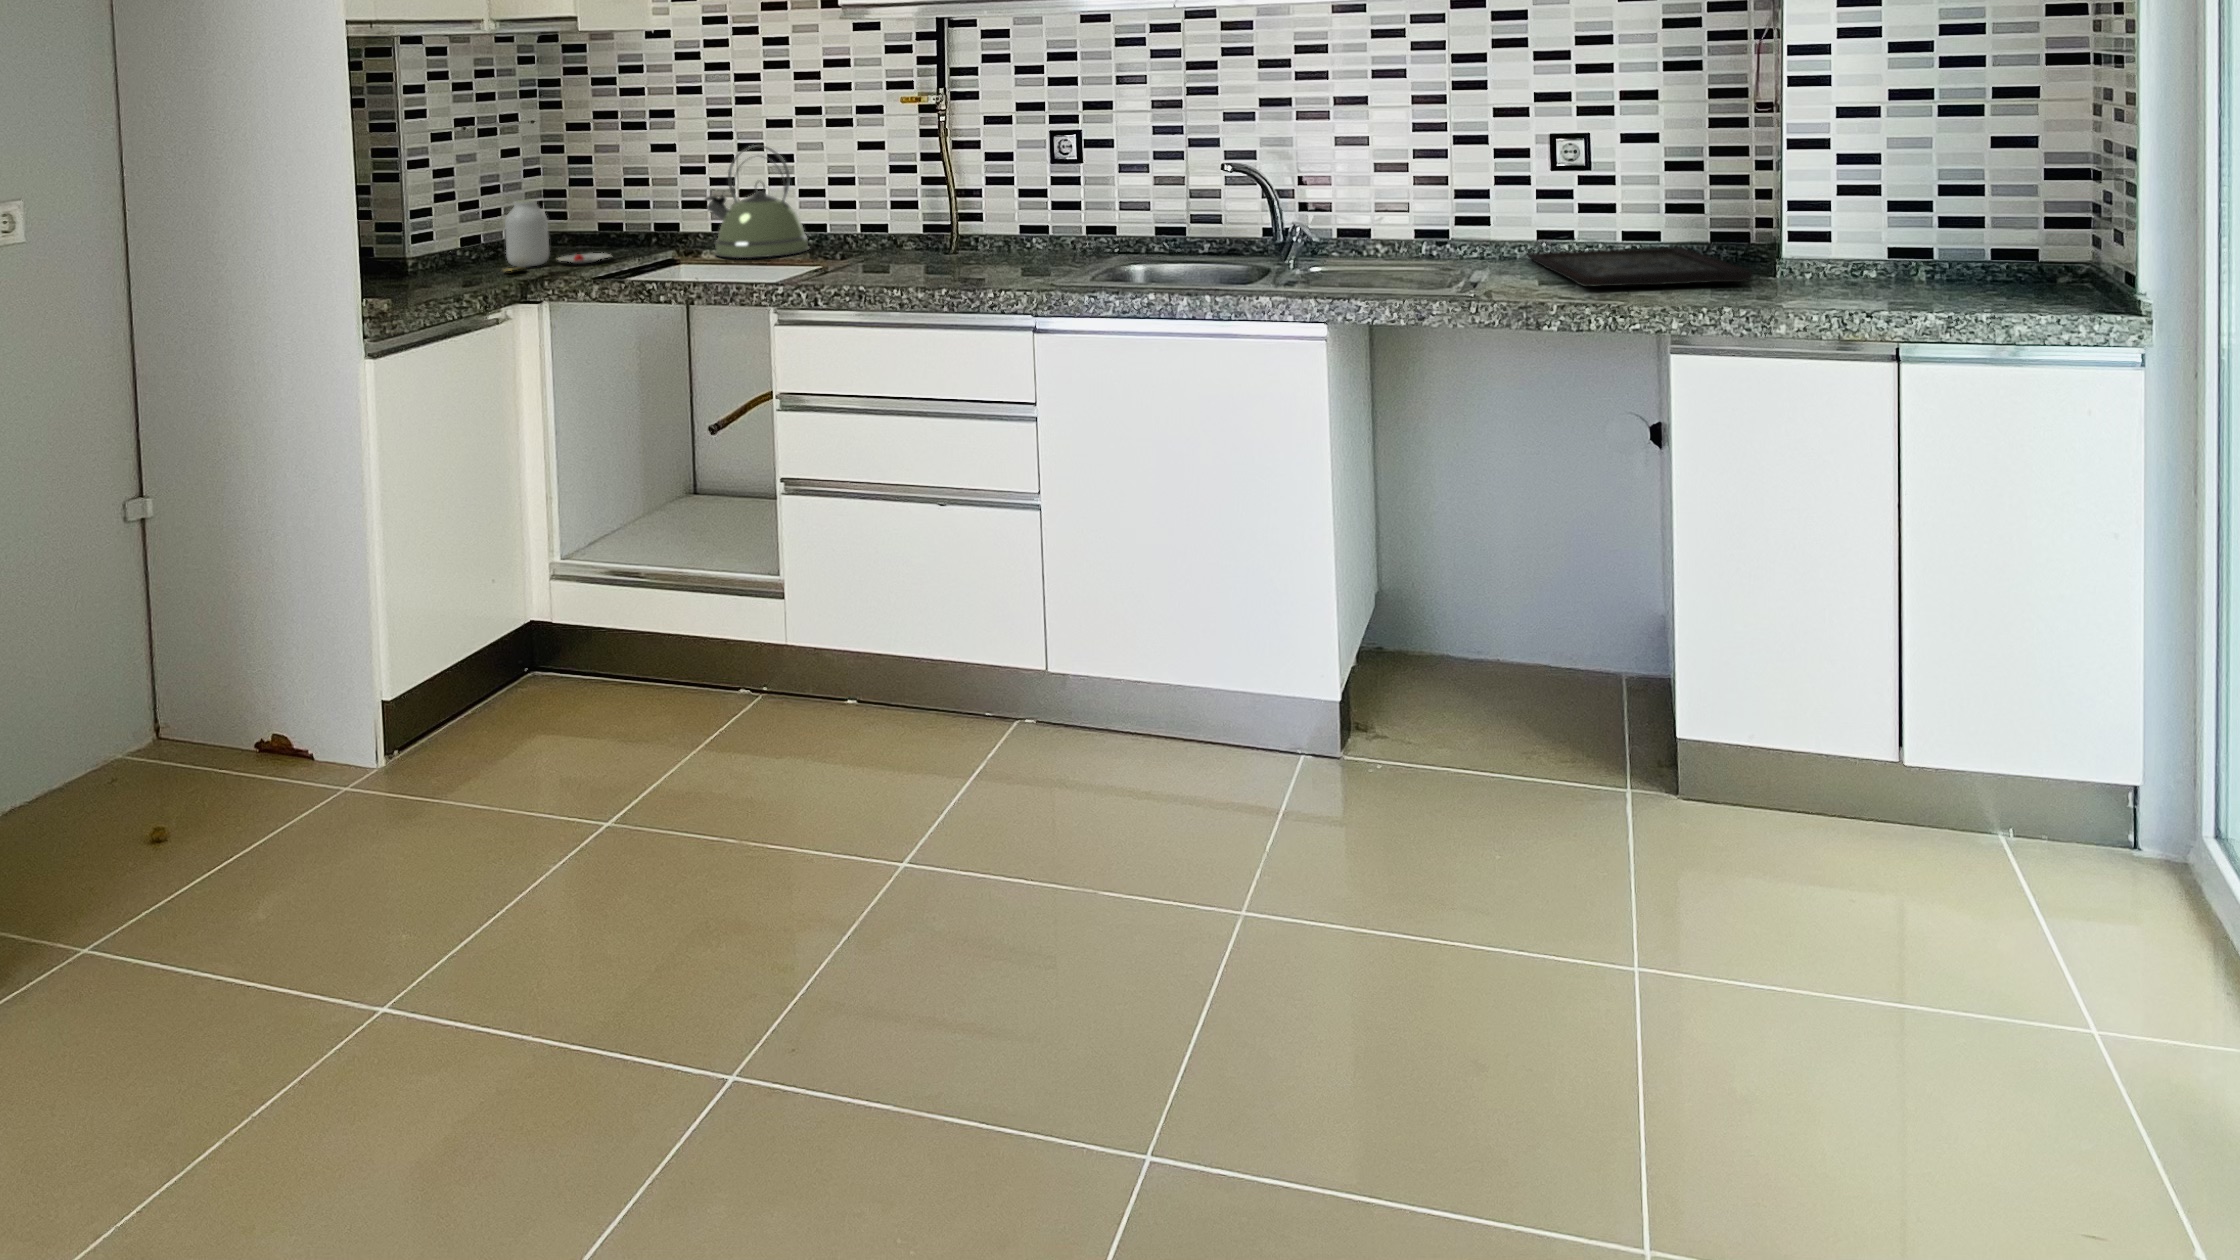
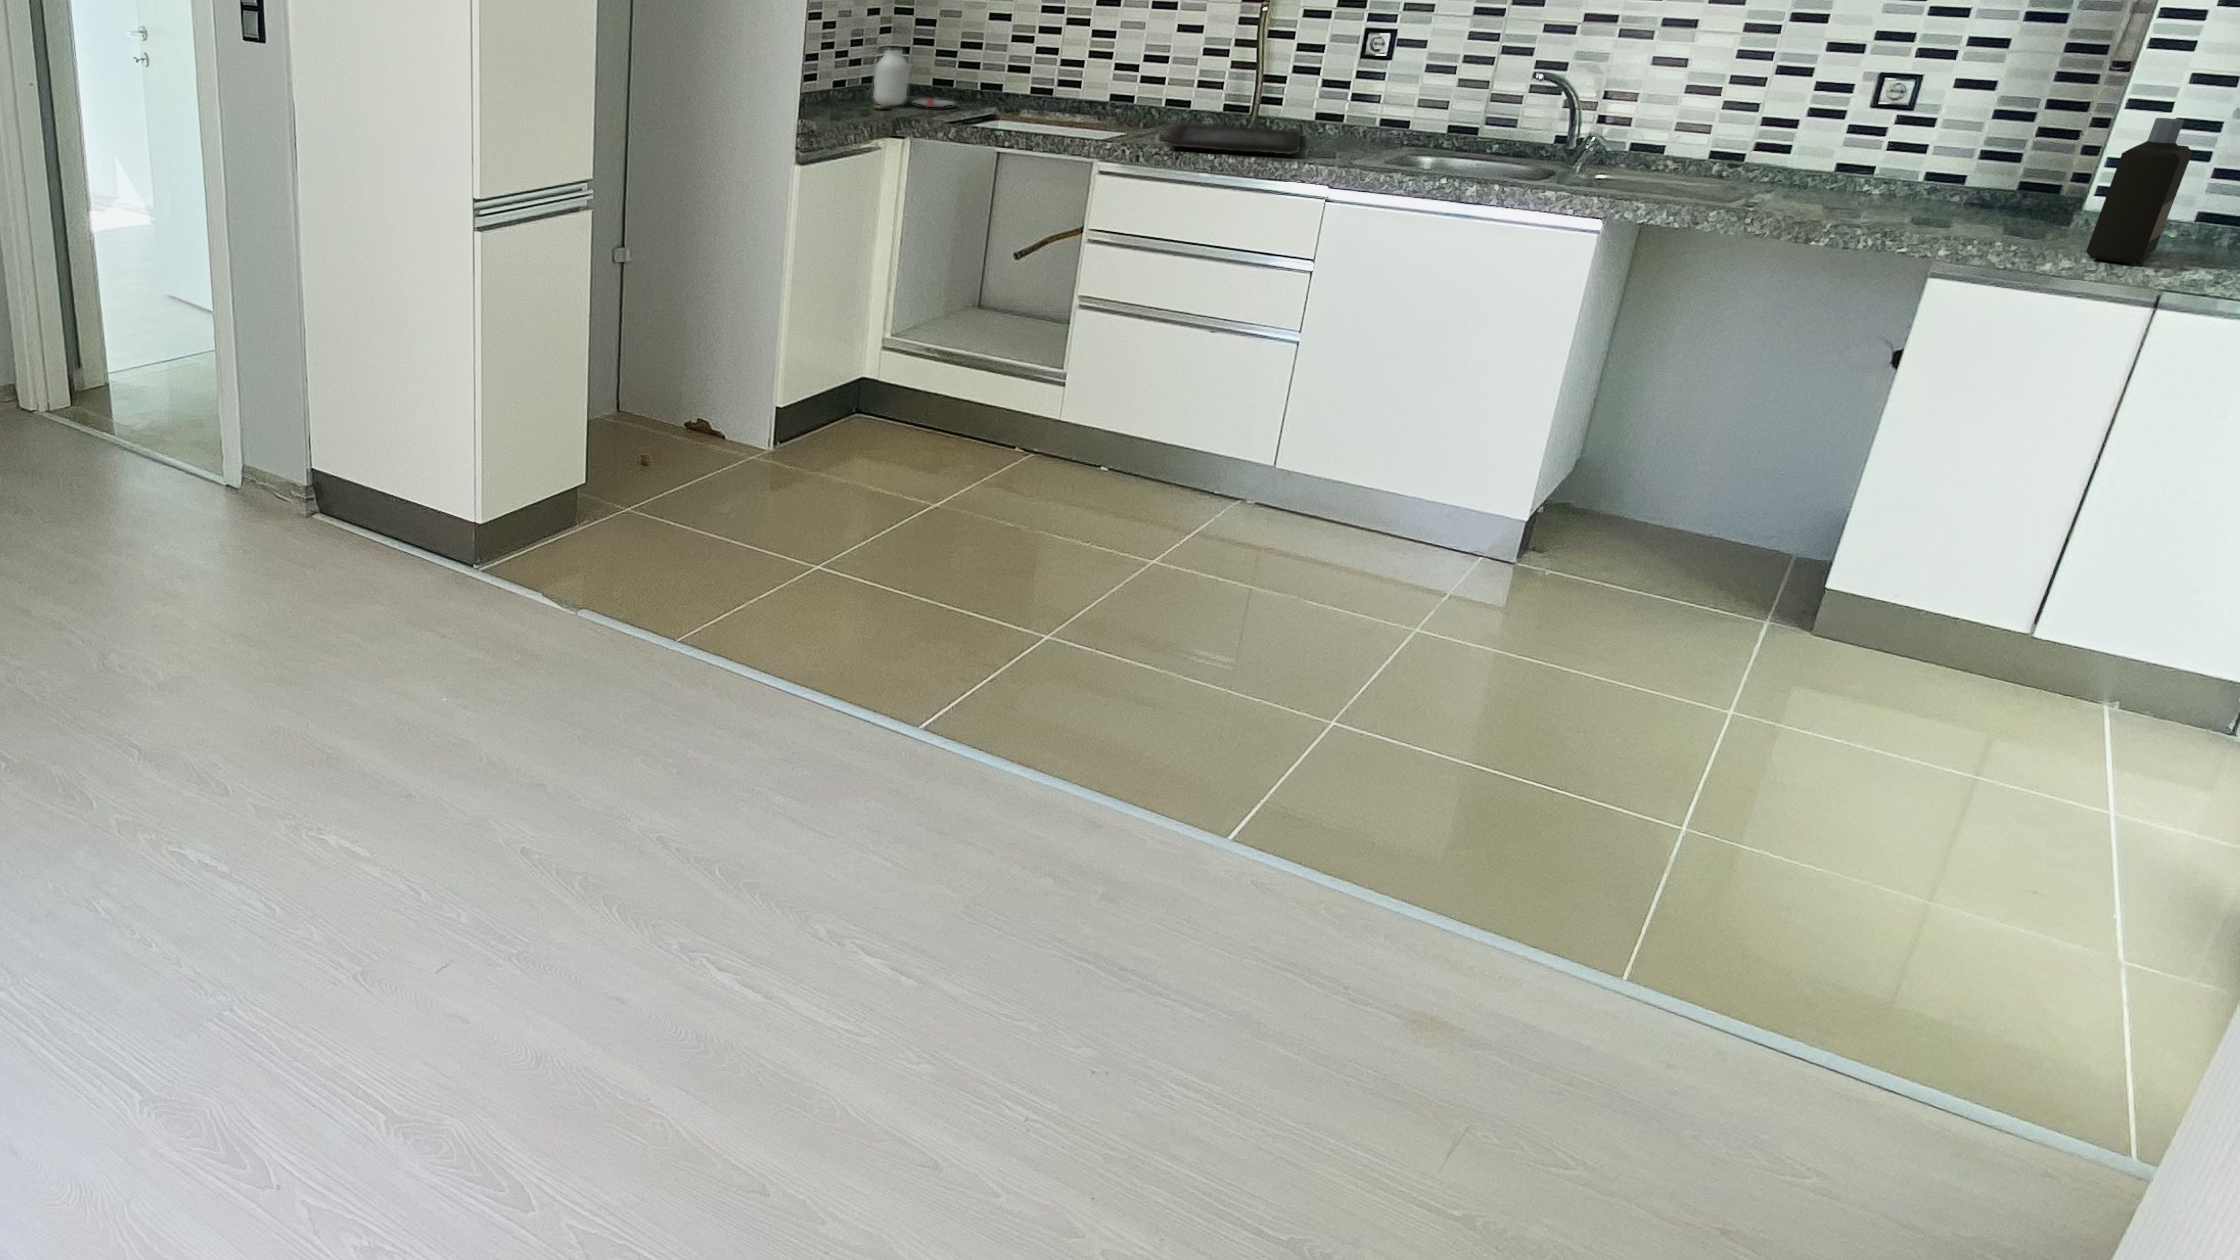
kettle: present [705,145,809,258] -> none [1038,19,1121,117]
bottle: none [1811,155,1870,315] -> present [2086,118,2192,264]
tray: present [1527,247,1753,287] -> present [1167,124,1301,154]

